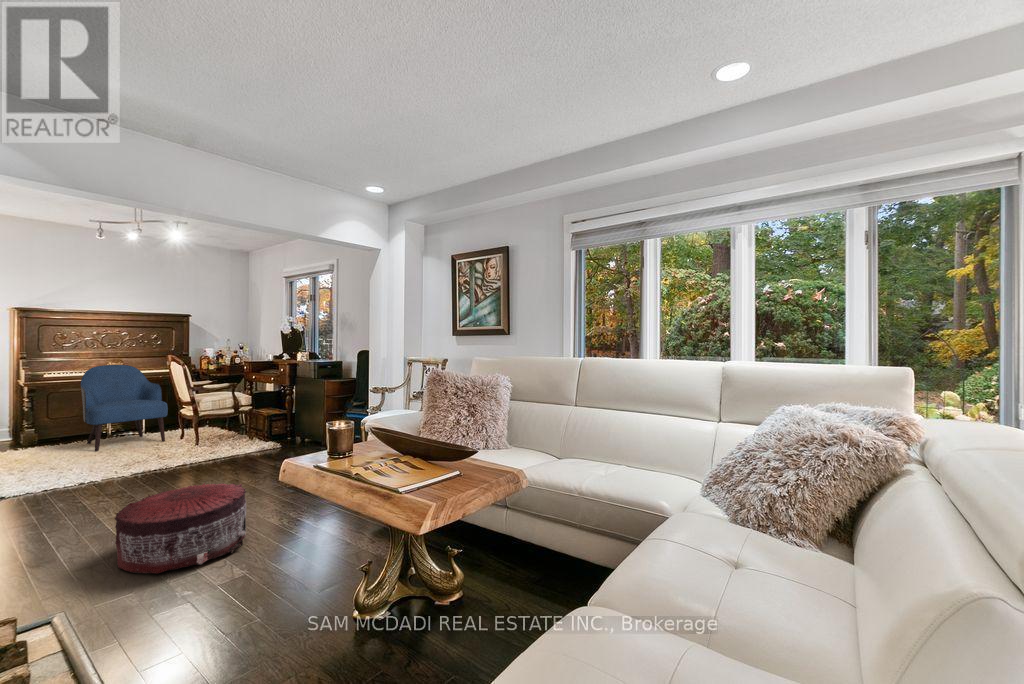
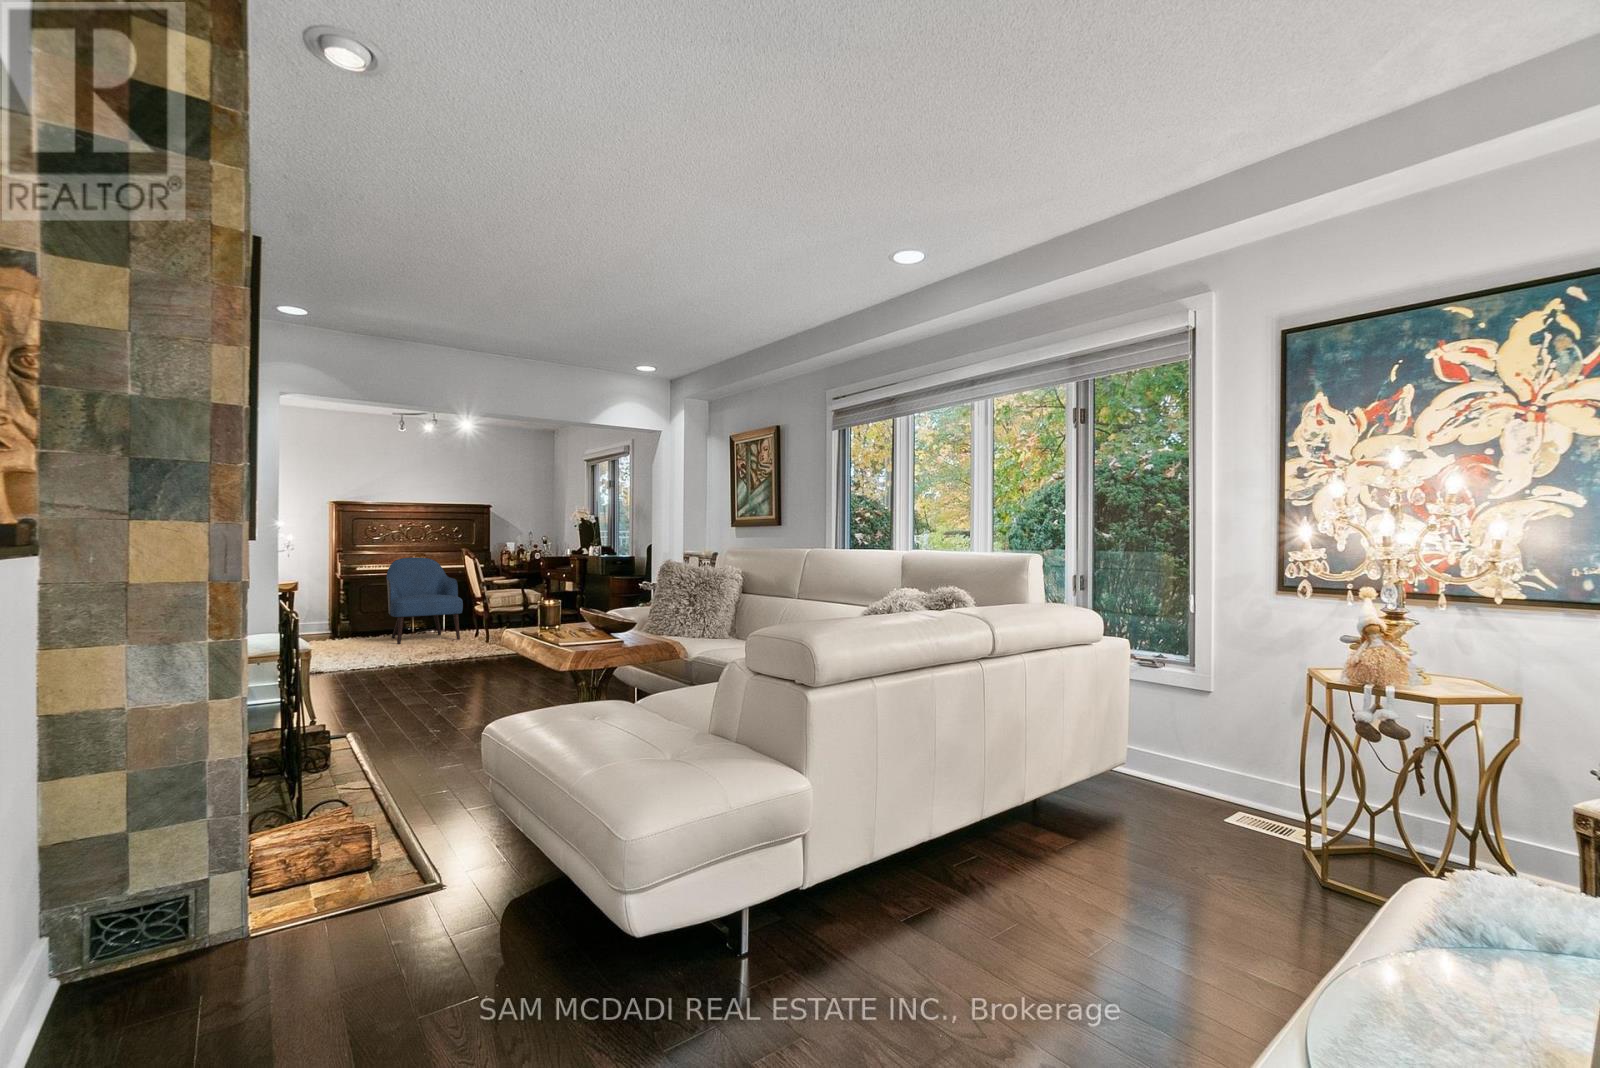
pouf: present [115,483,246,574] -> none [400,657,500,718]

